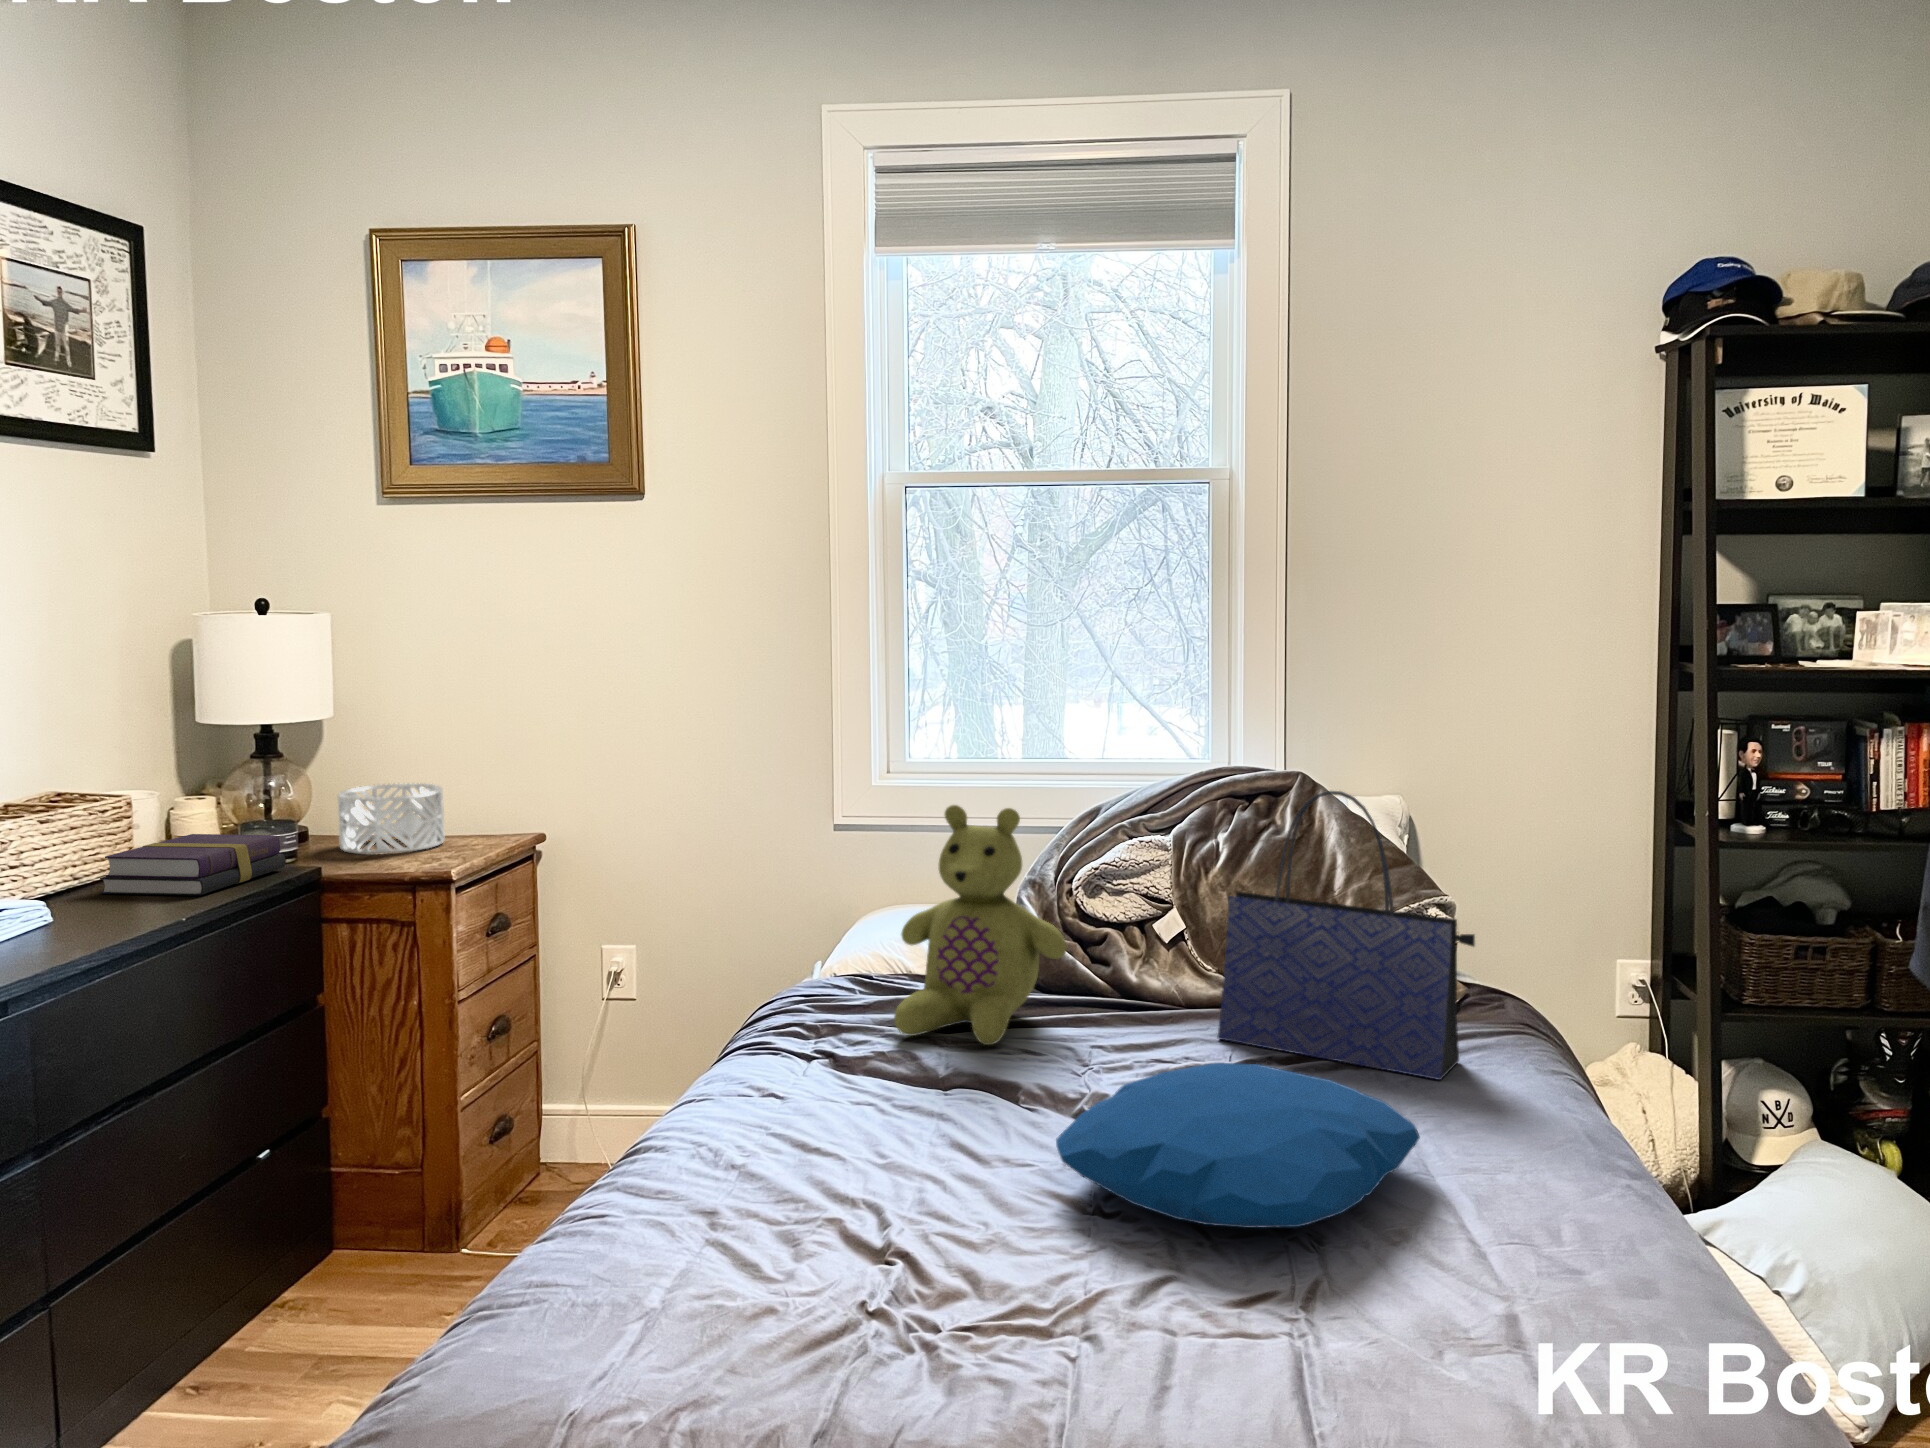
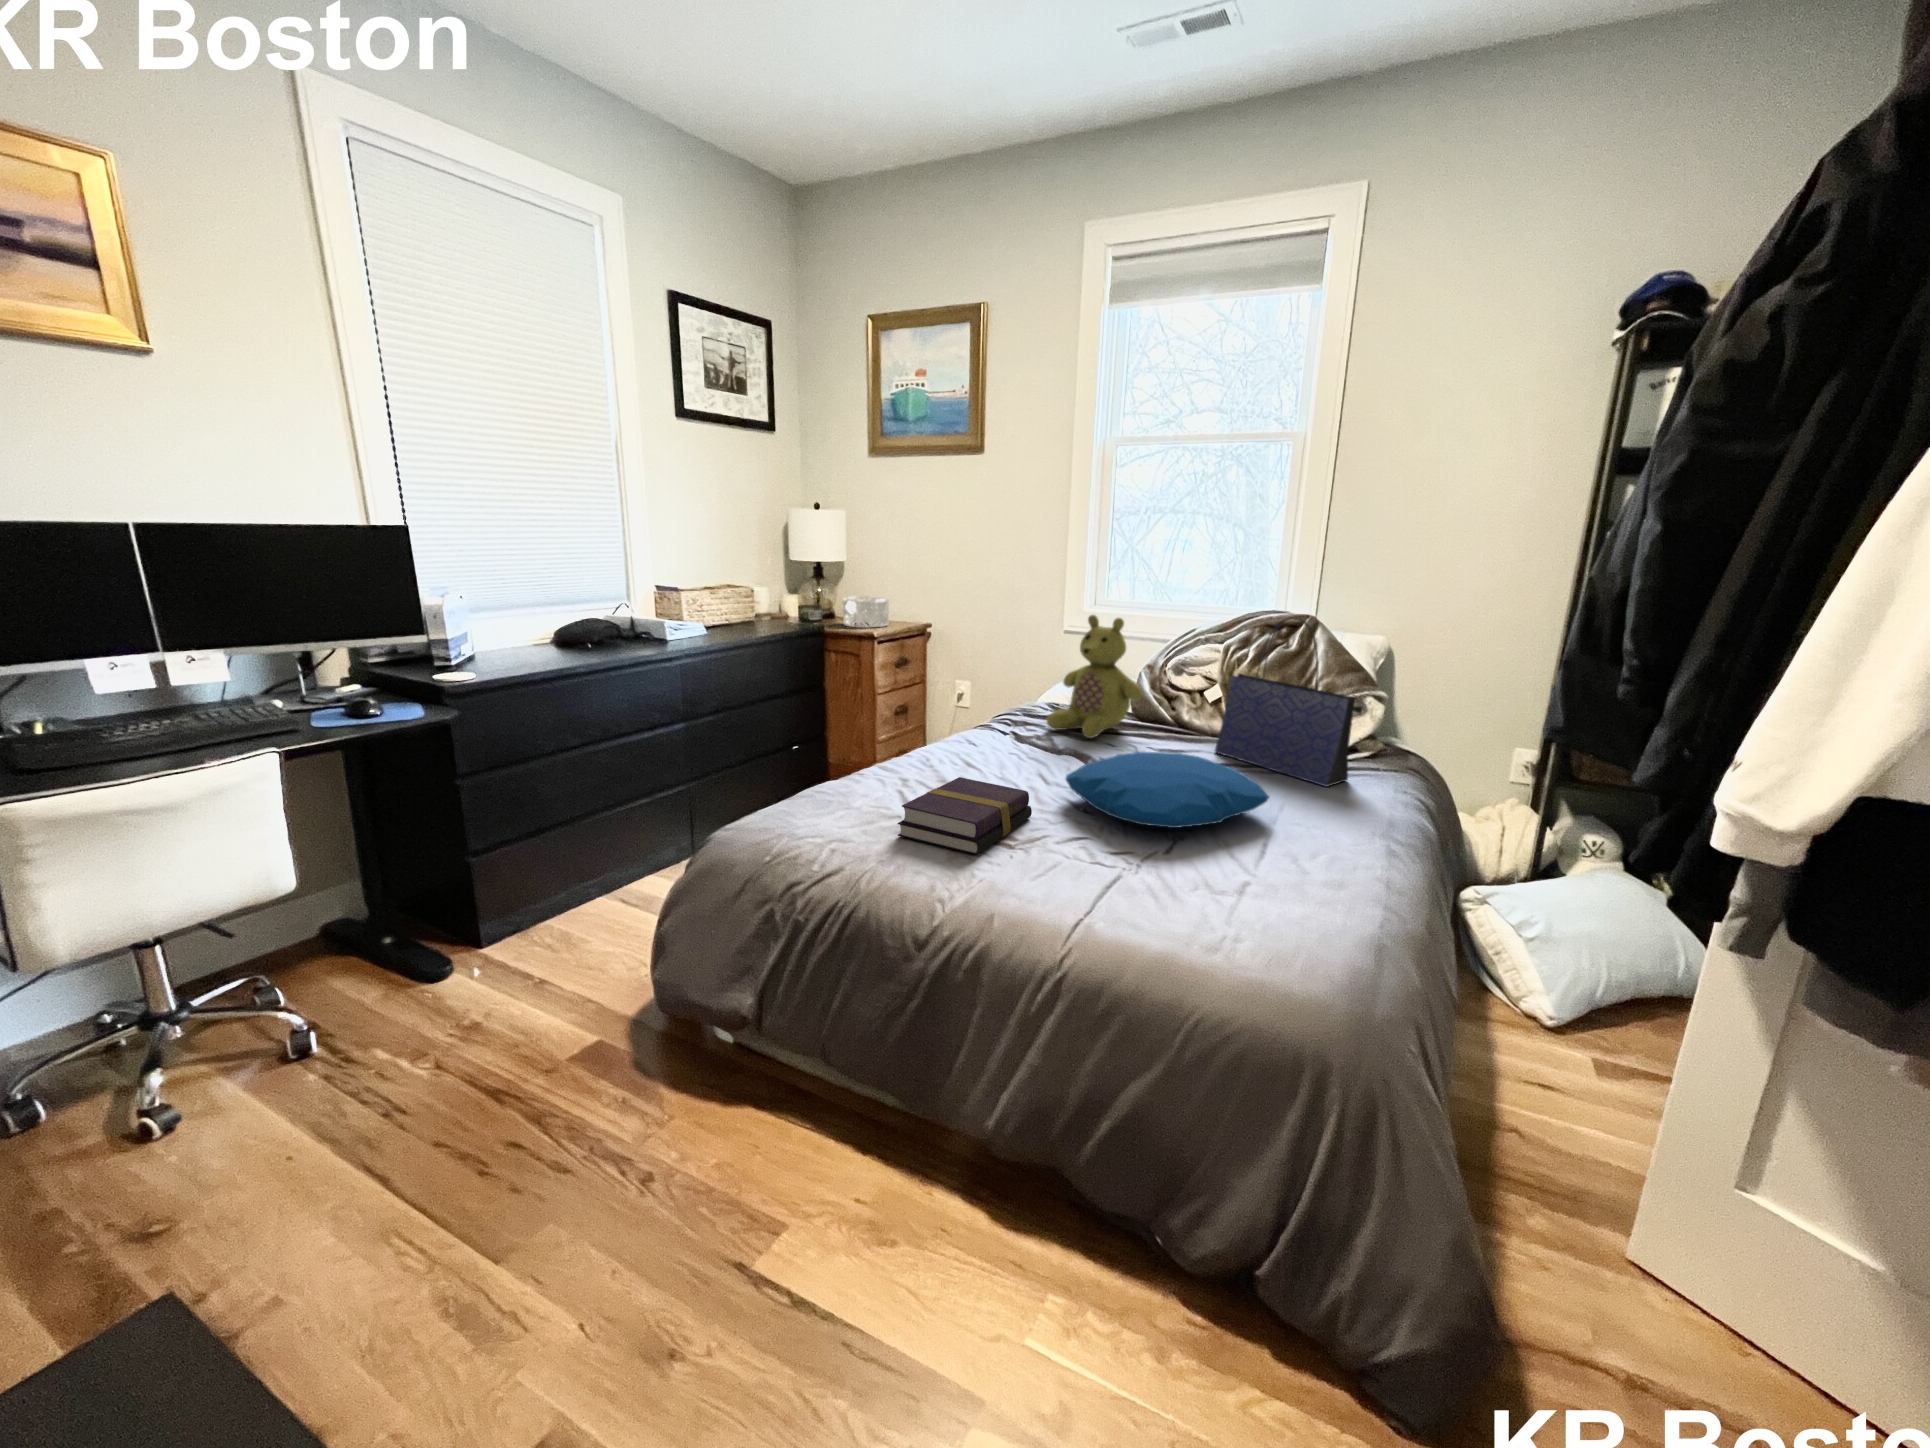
book: present [100,834,286,895] -> present [898,777,1032,855]

